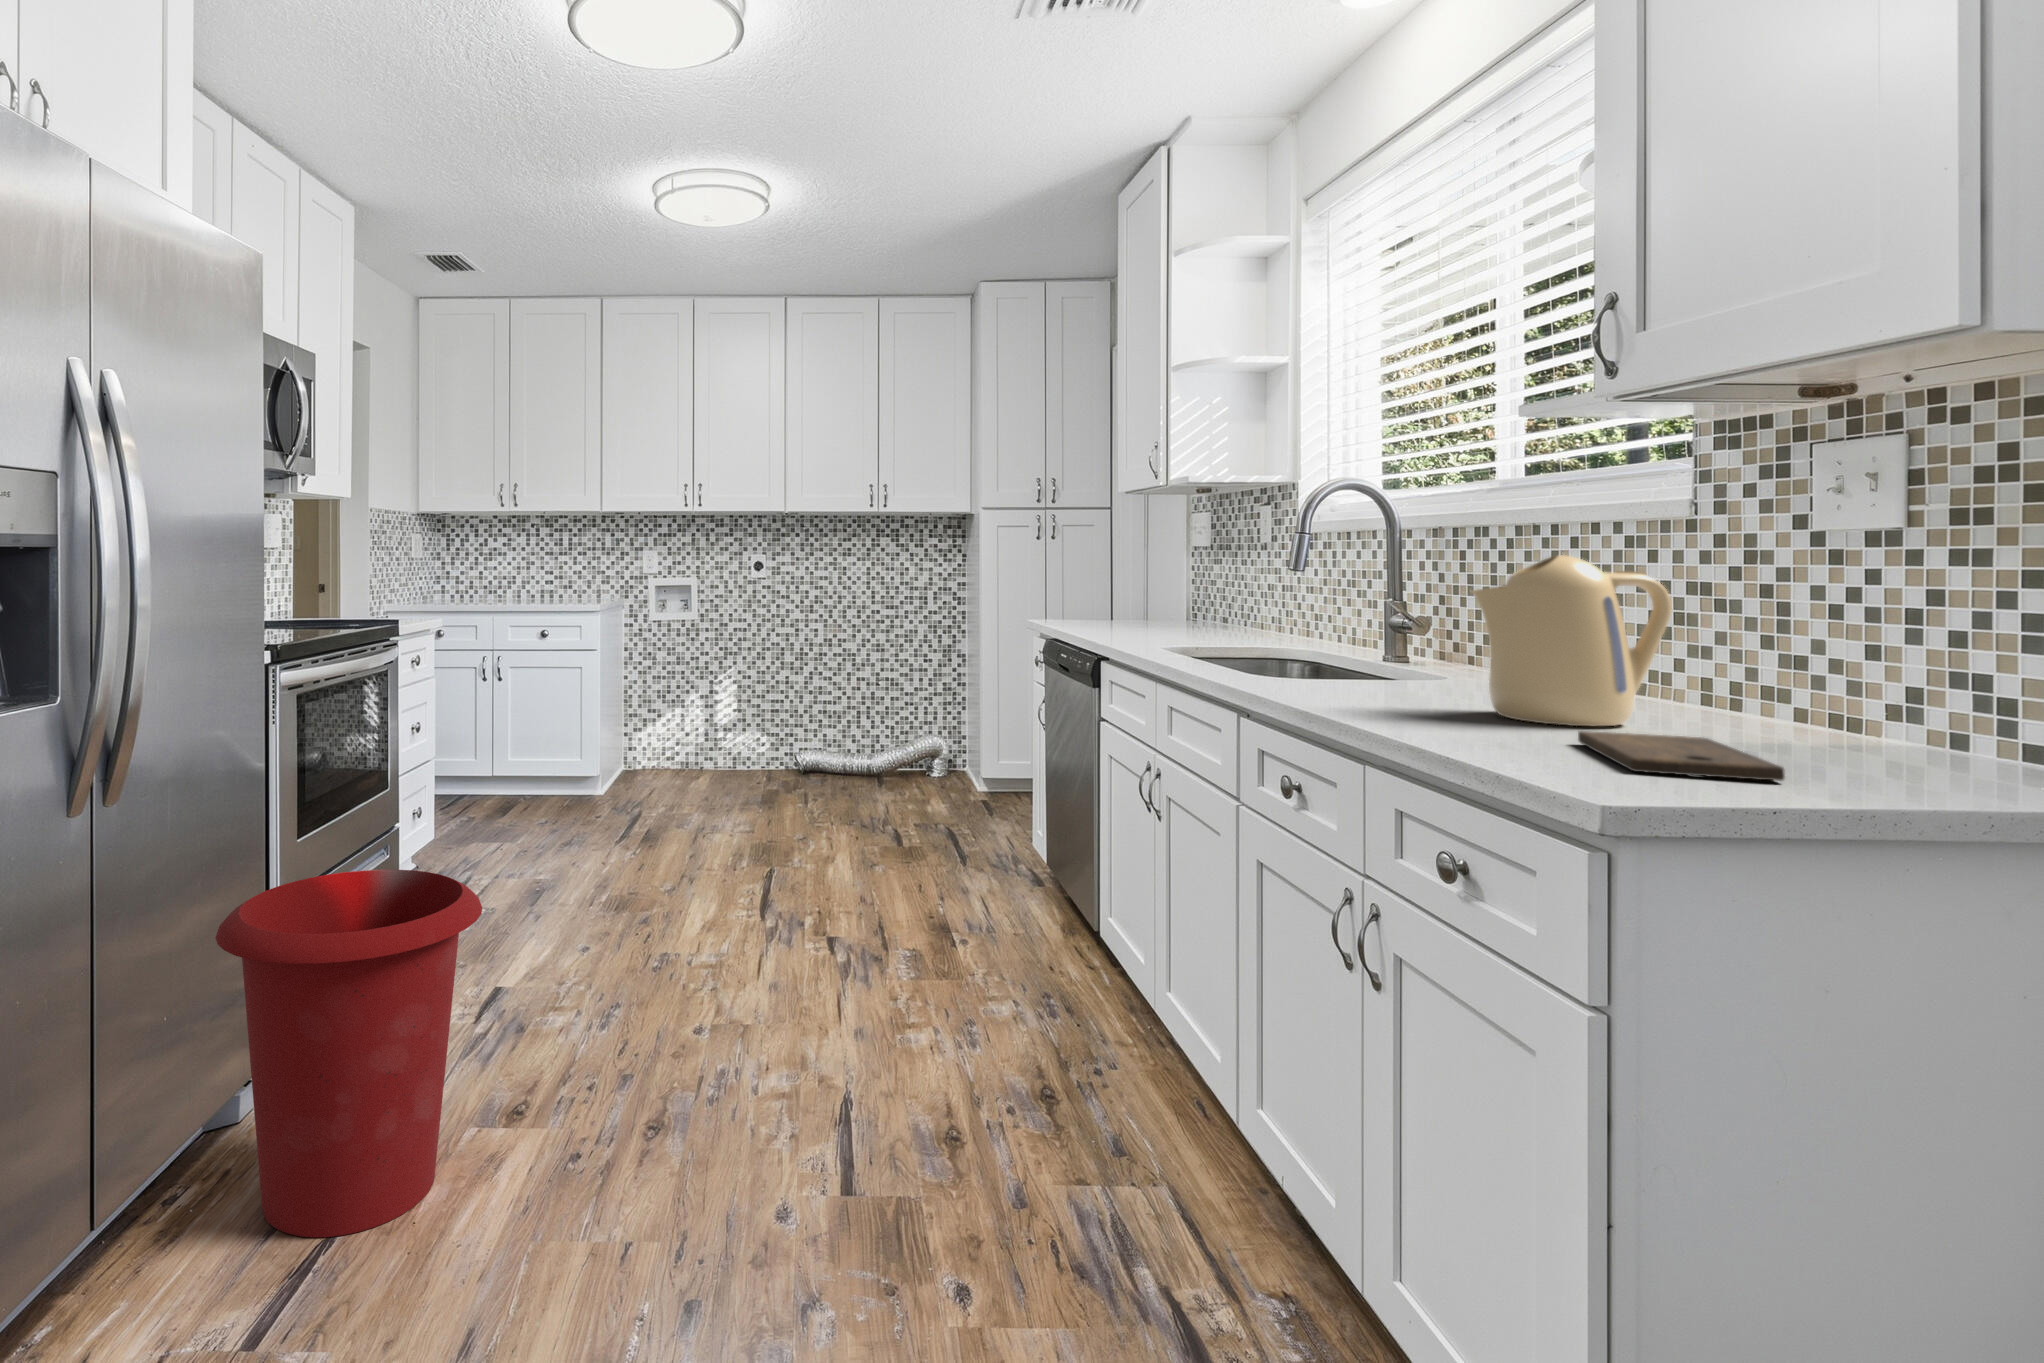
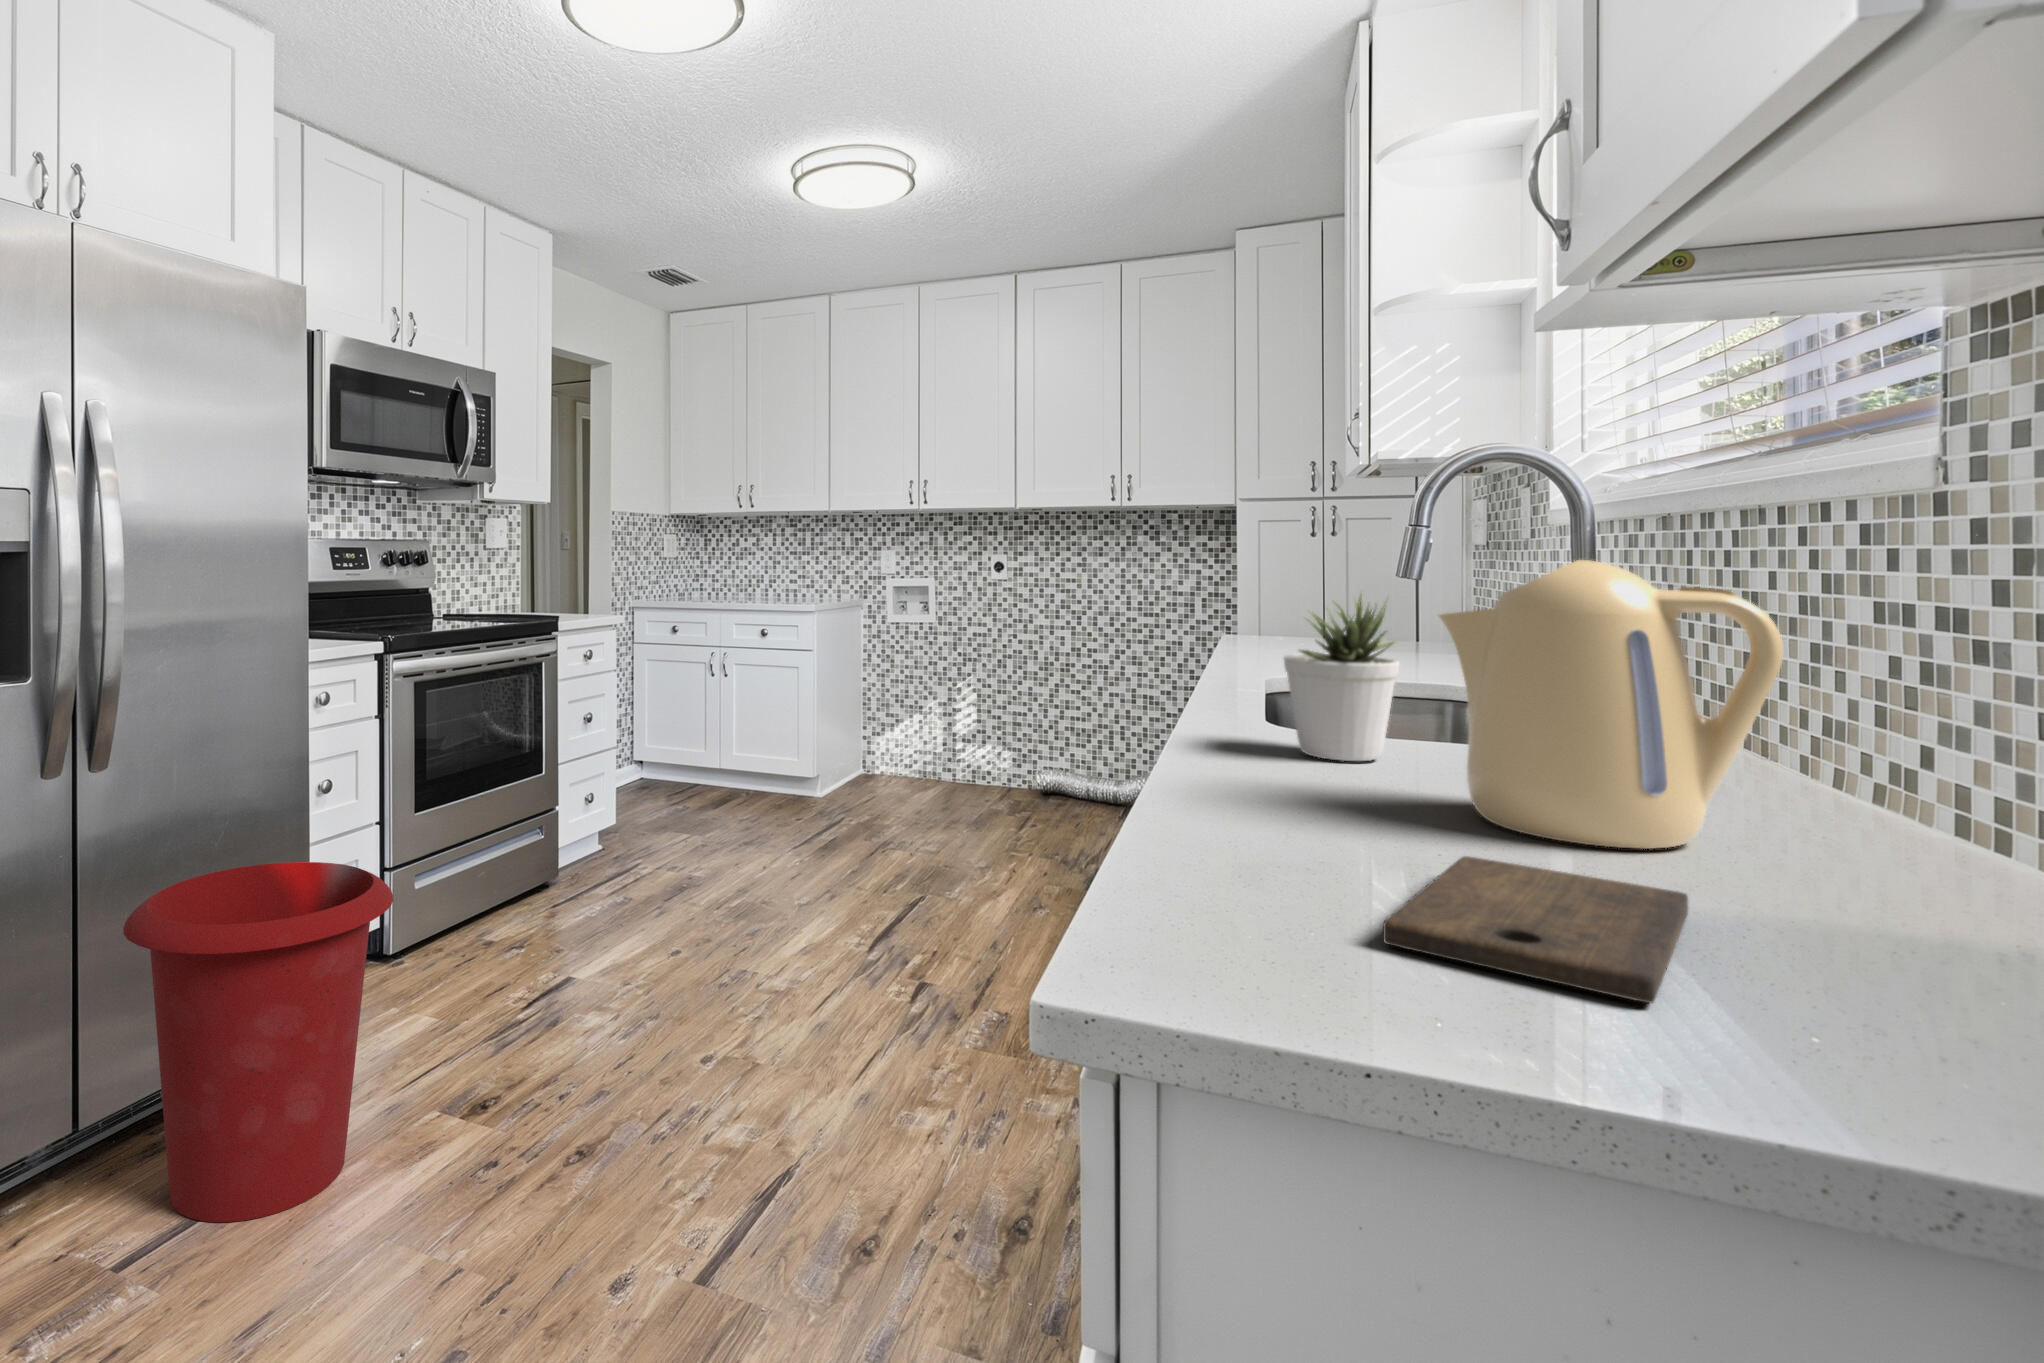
potted plant: none [1303,577,1387,695] -> present [1284,596,1400,761]

